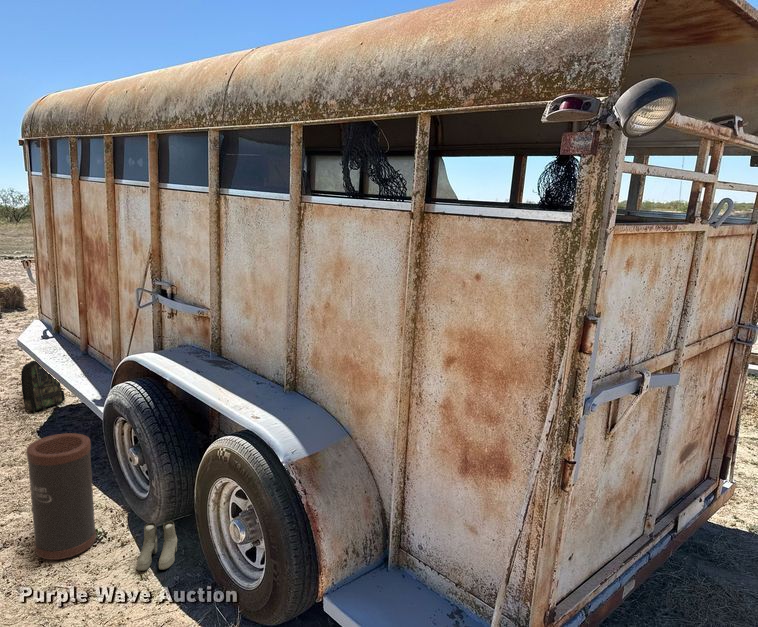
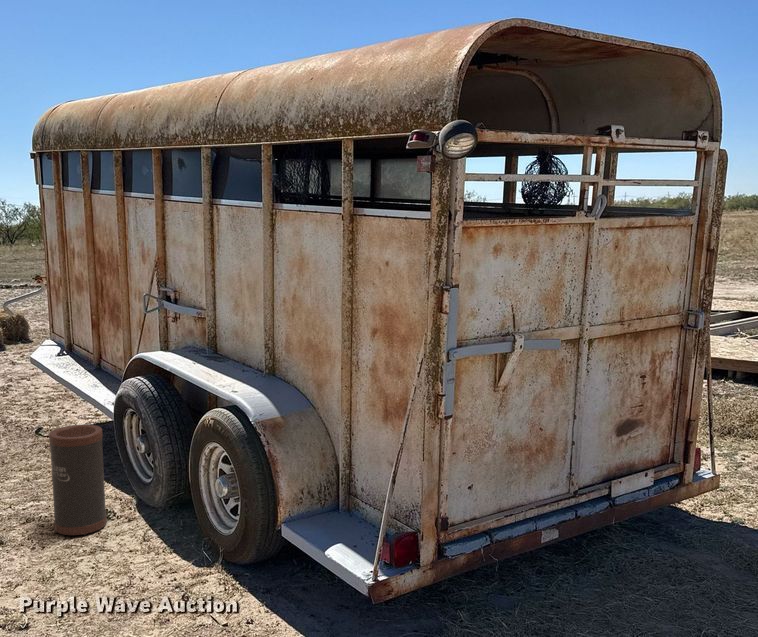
backpack: present [21,361,65,413] -> none [34,378,75,432]
boots: present [137,521,177,571] -> none [142,504,178,544]

